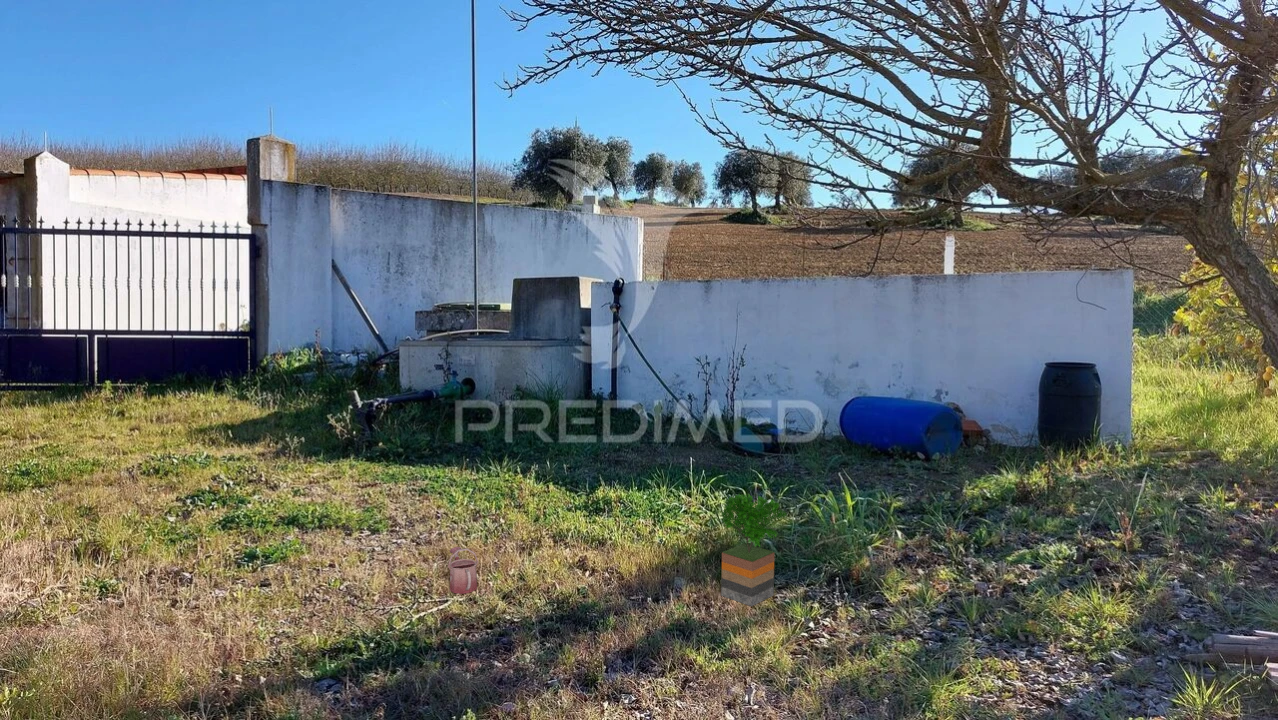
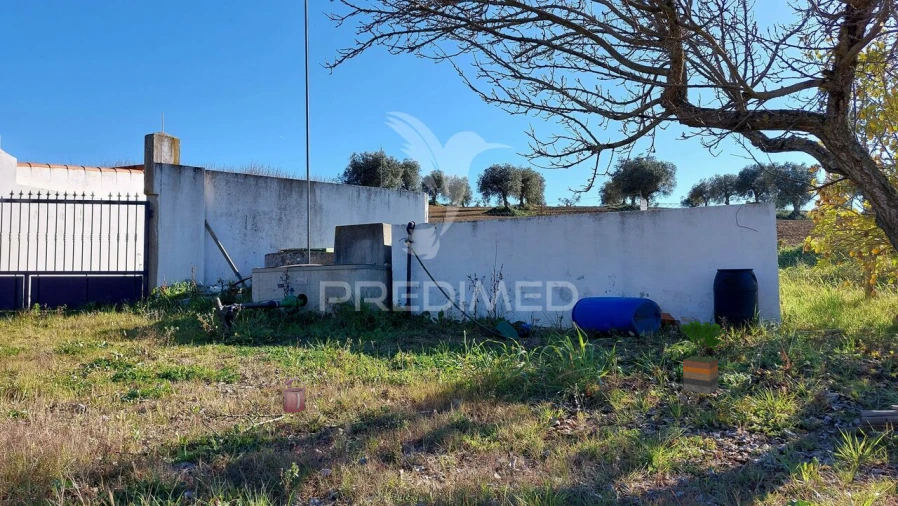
potted tree: present [721,494,786,606] -> present [680,321,726,394]

